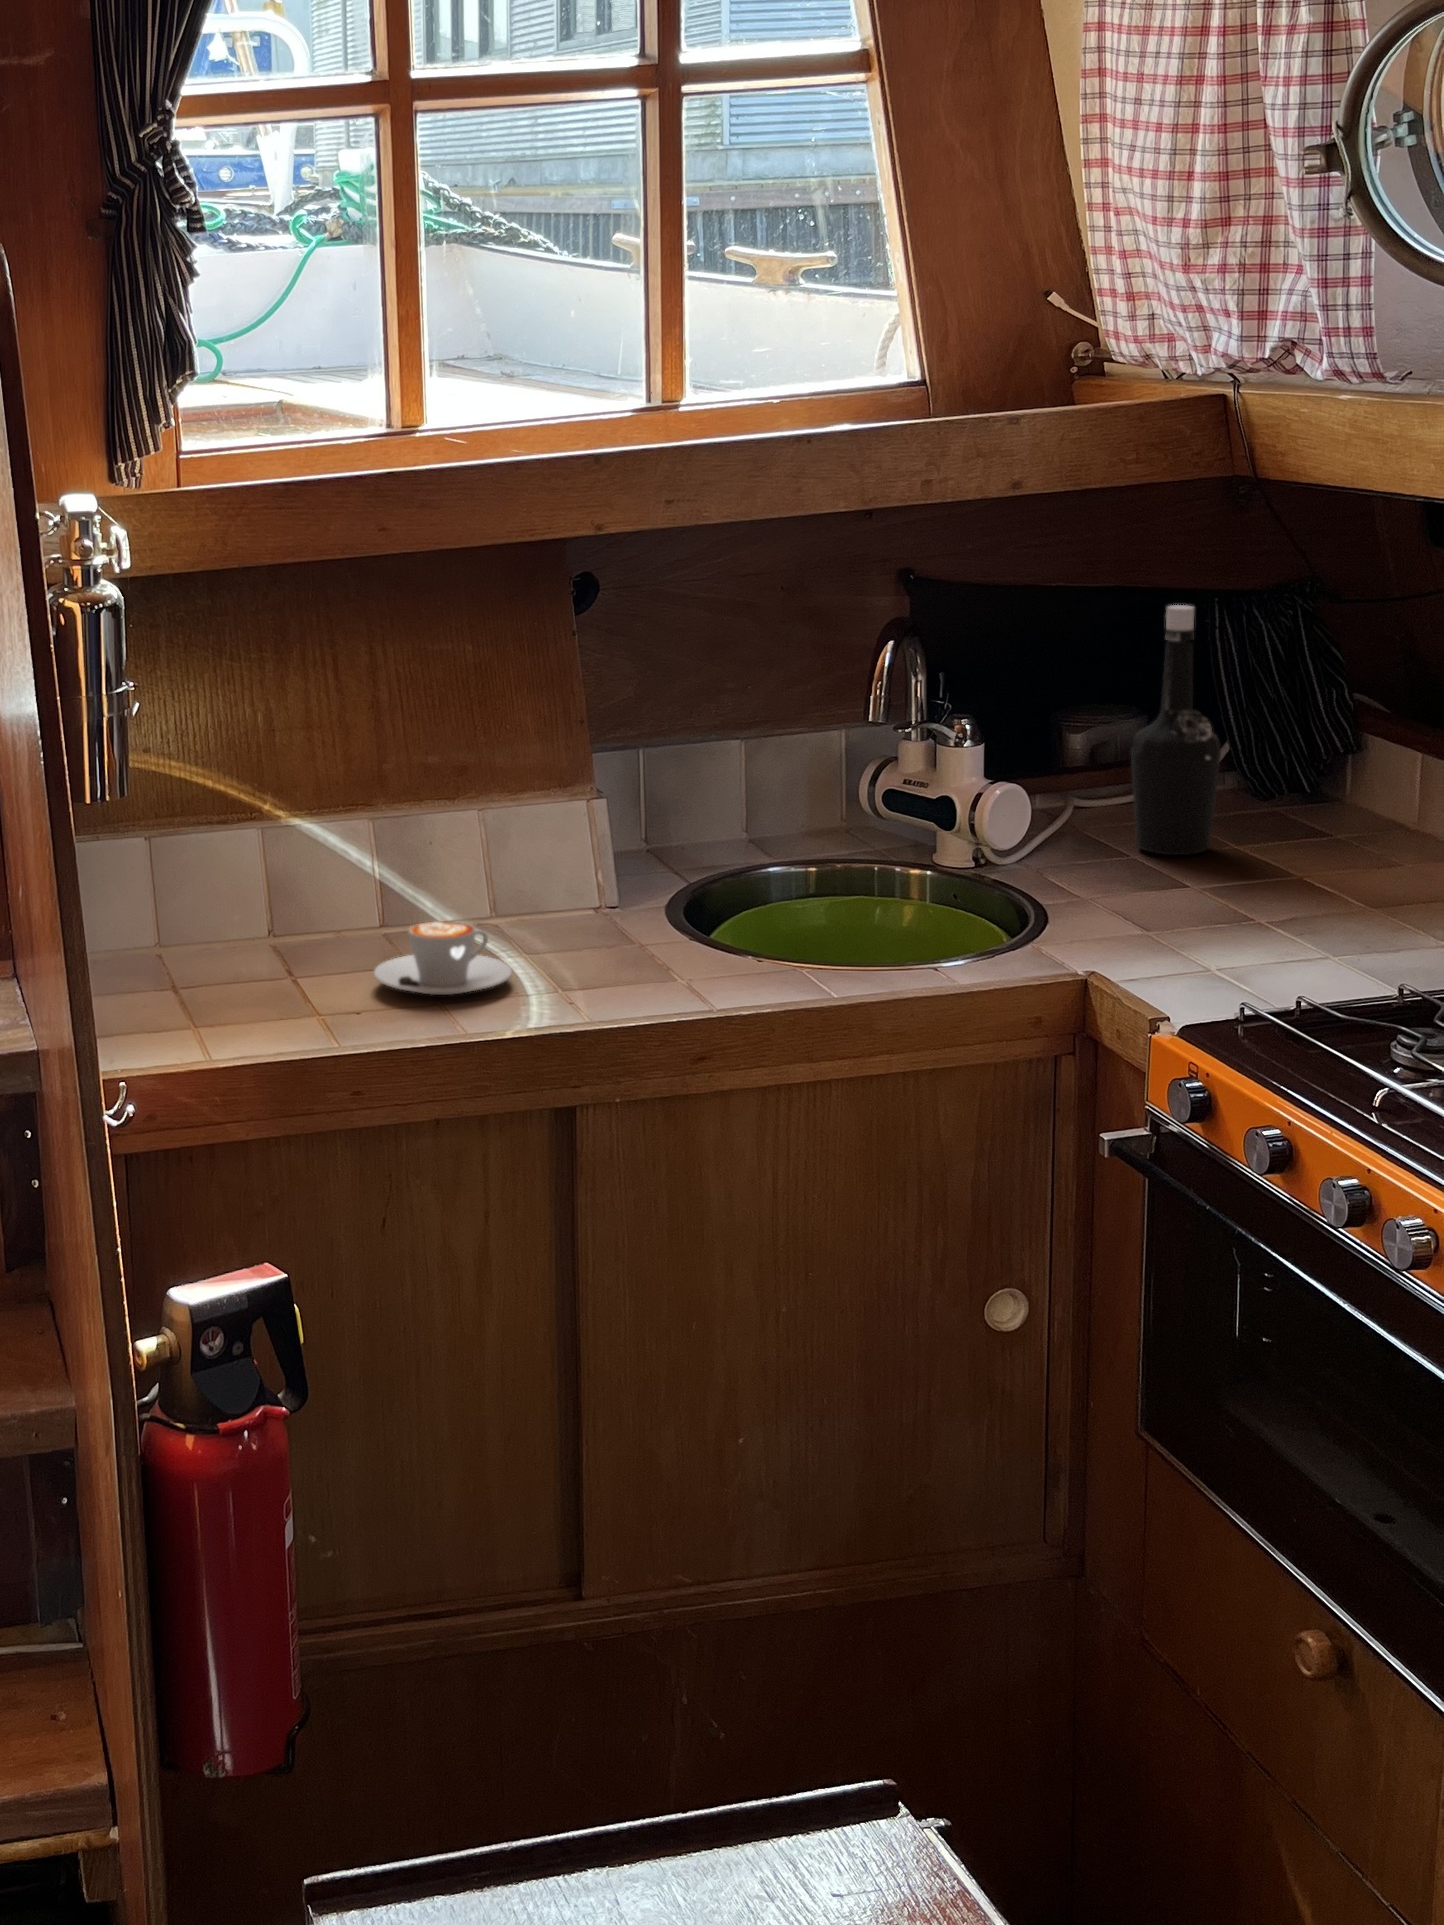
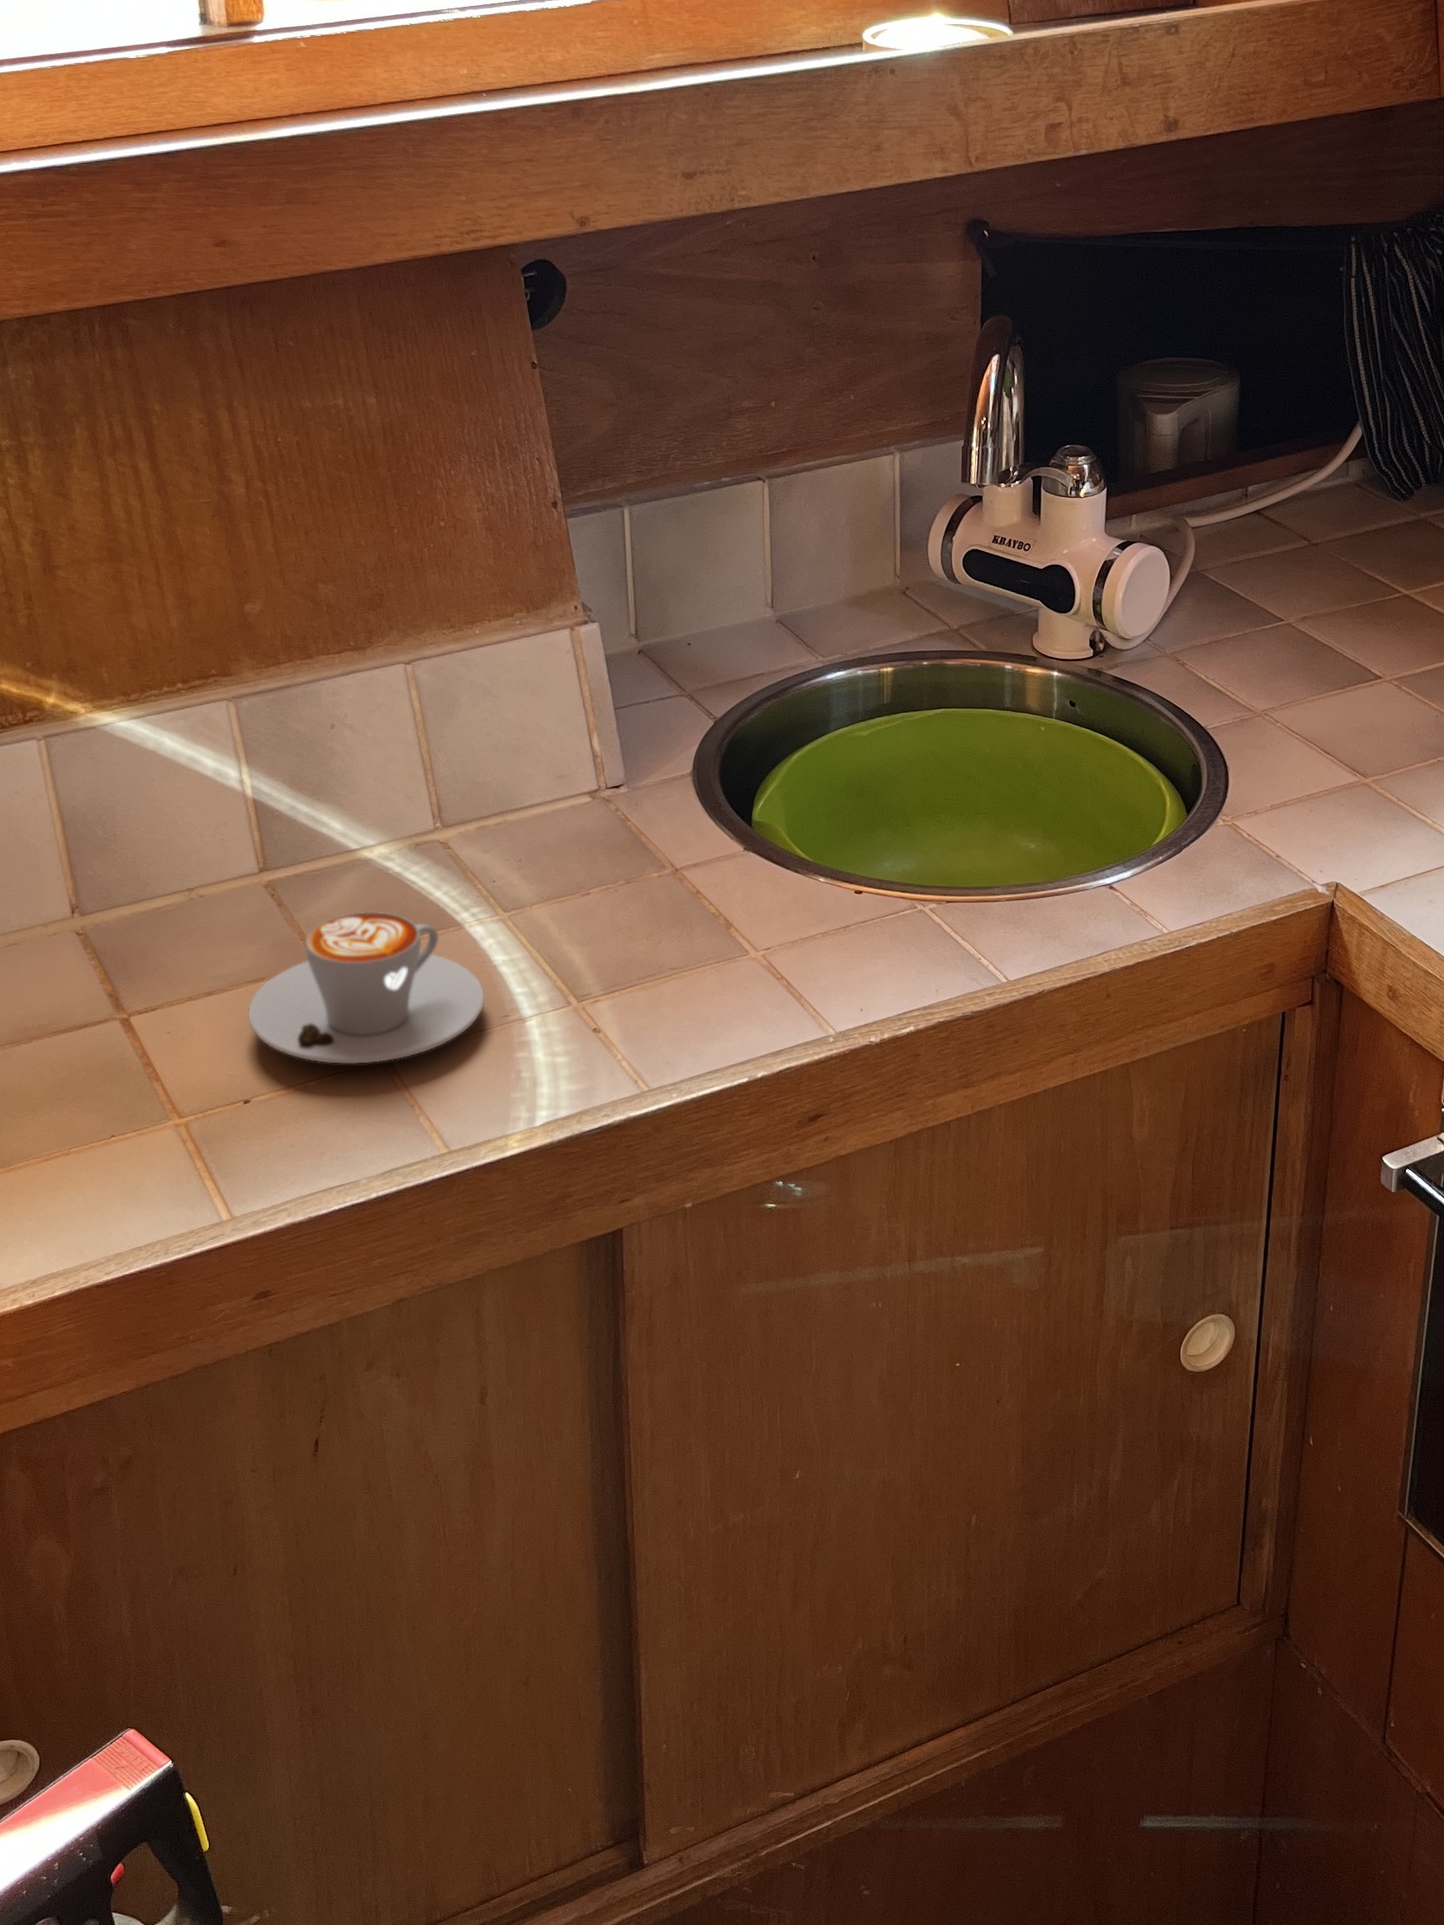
bottle: present [1131,605,1221,855] -> none [1281,283,1402,634]

